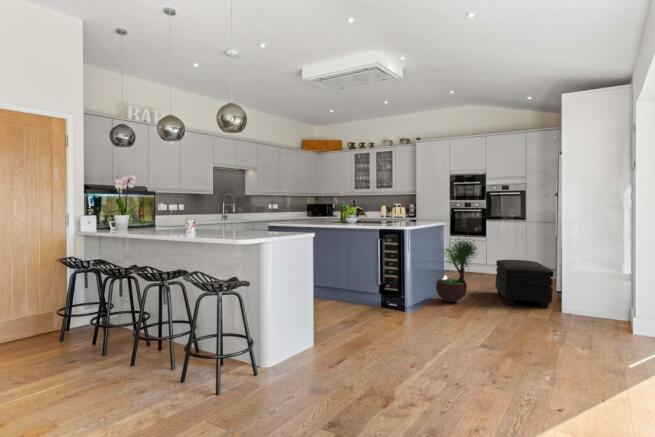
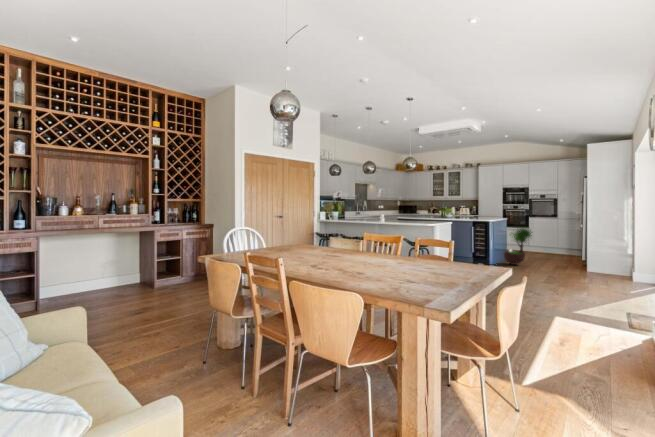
ottoman: present [495,260,554,307] -> none [540,241,581,269]

